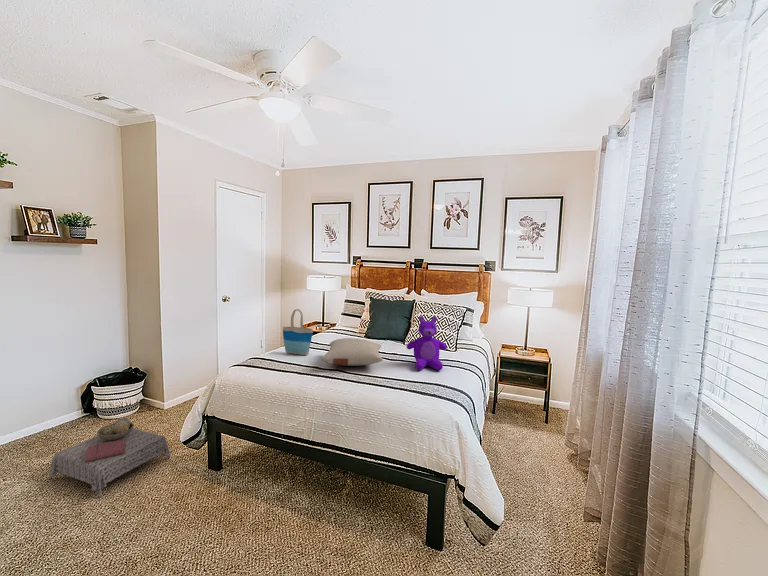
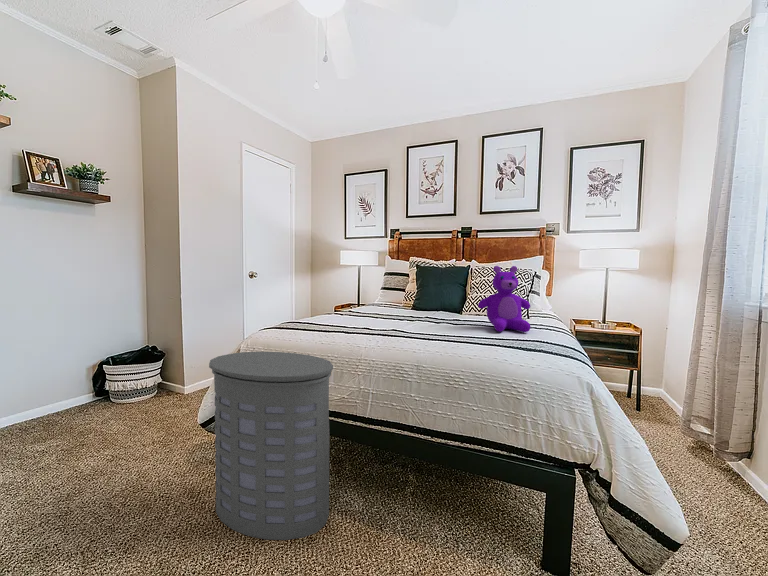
tote bag: present [283,309,313,355] -> none [321,265,358,320]
pillow: present [322,338,383,366] -> none [375,297,453,328]
laundry hamper: none [191,388,285,531] -> present [209,352,333,540]
ottoman: present [49,418,170,498] -> none [40,395,187,492]

